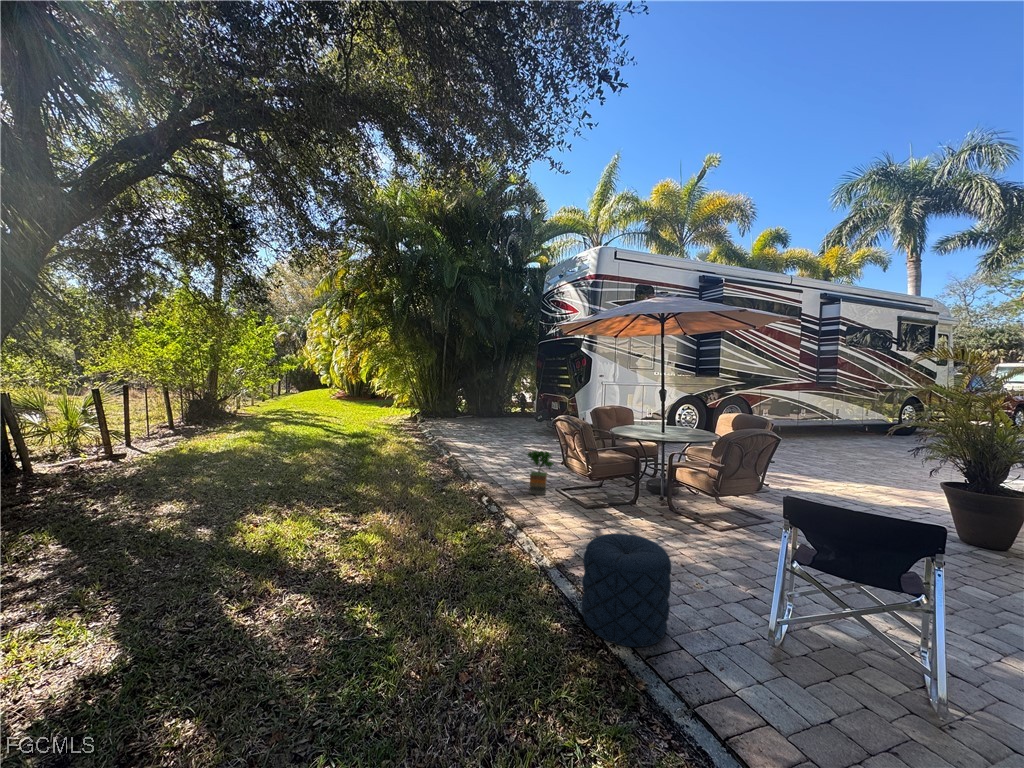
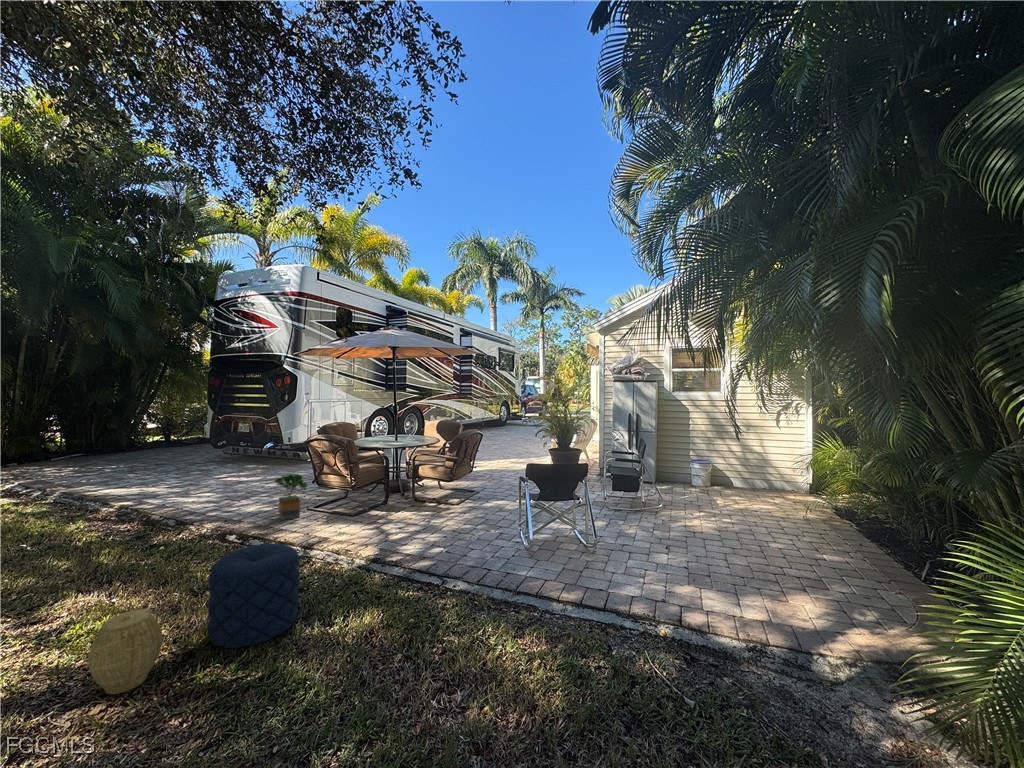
pouf: present [581,533,671,647] -> present [207,543,300,648]
woven basket: none [281,537,331,600] -> present [88,609,163,694]

